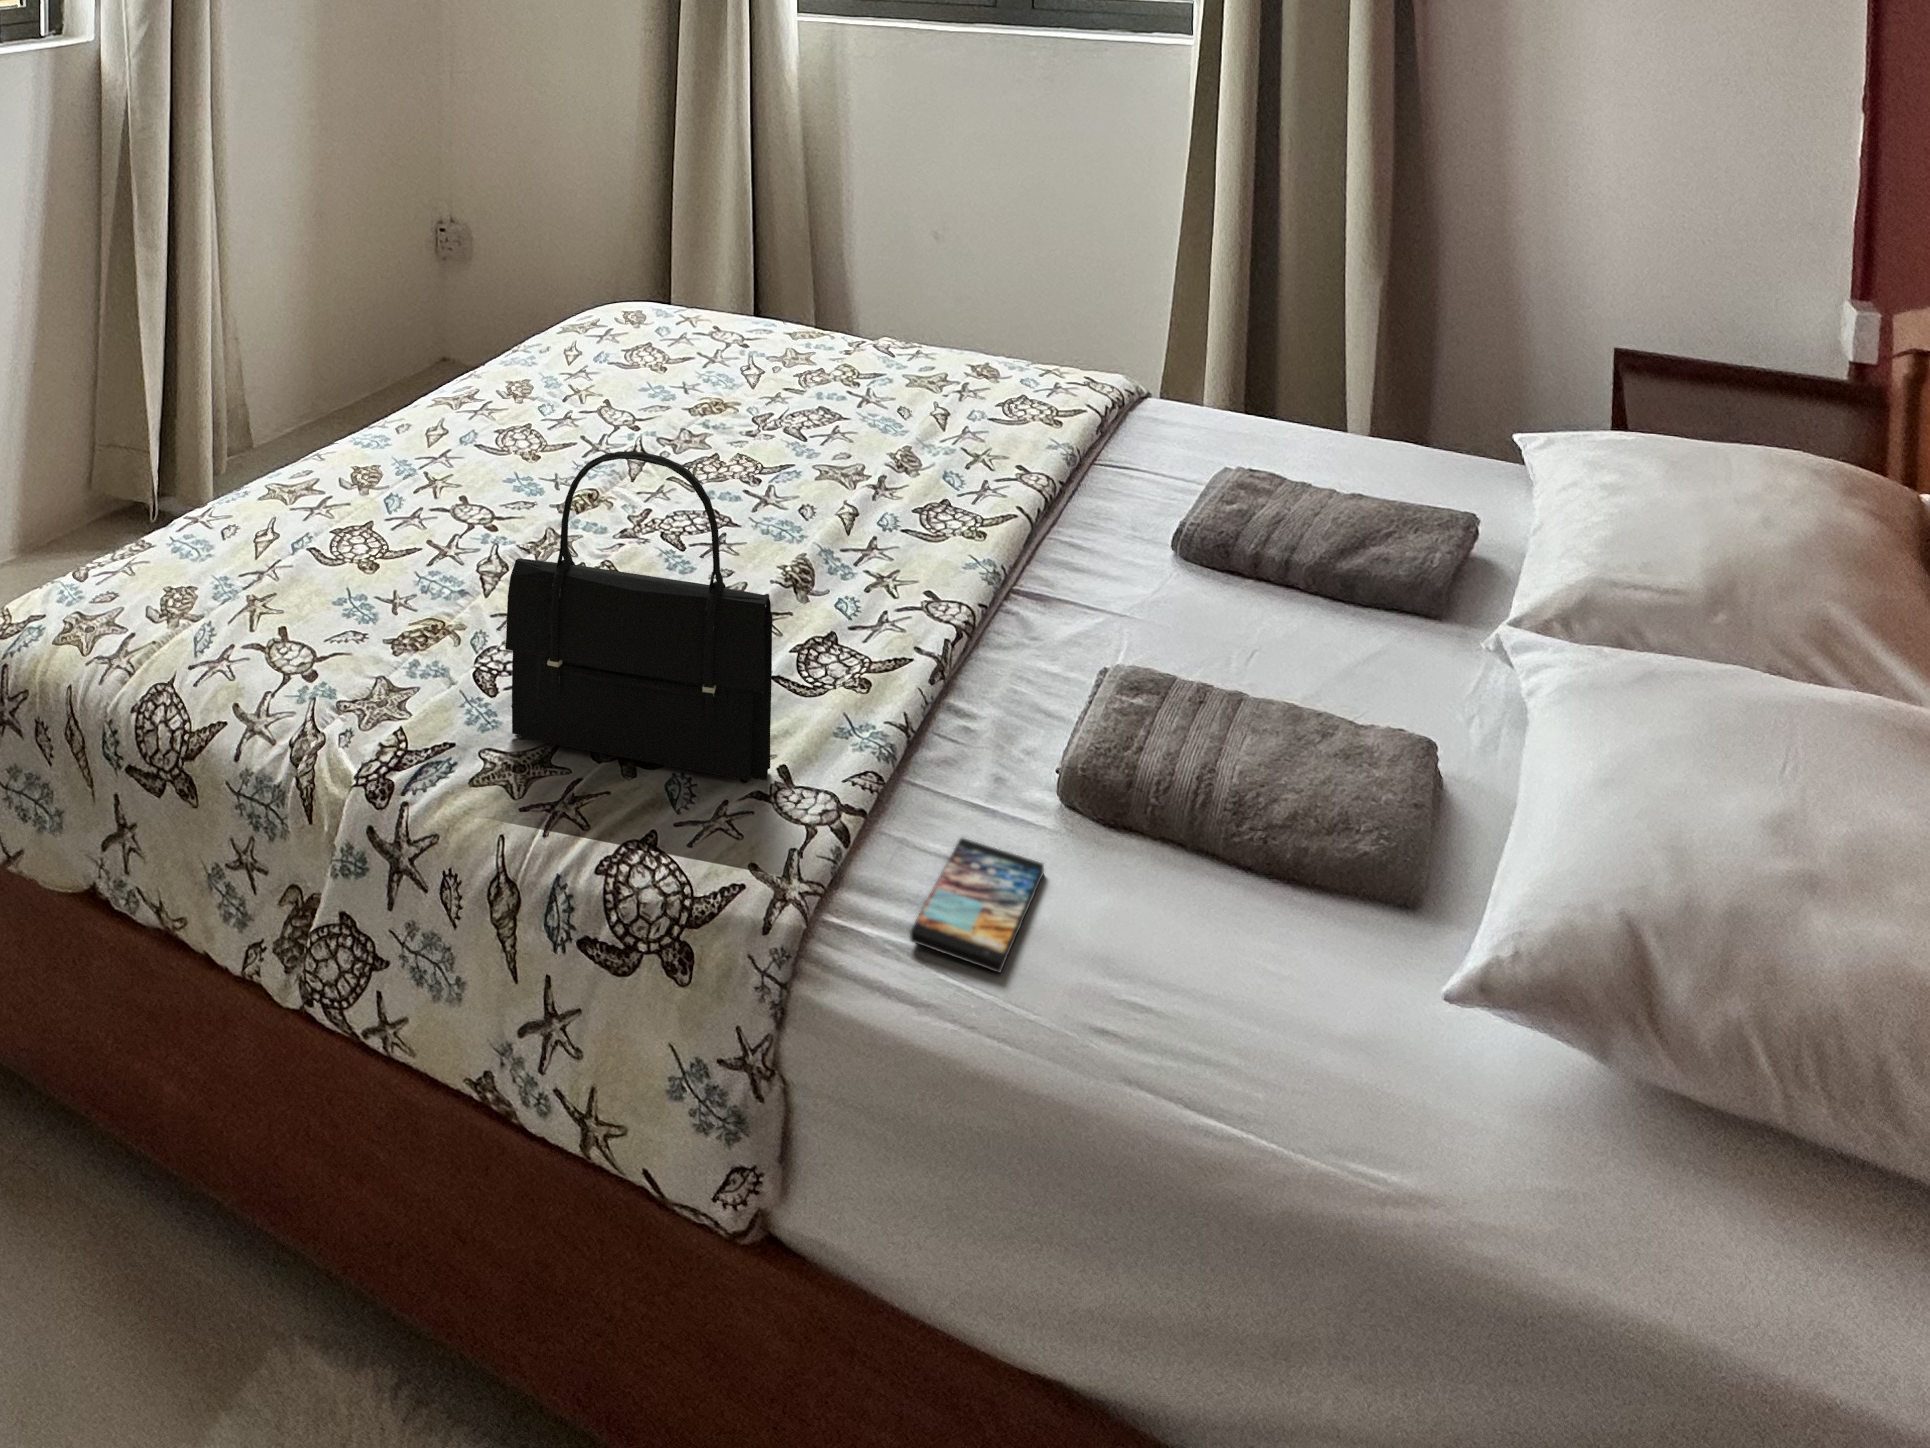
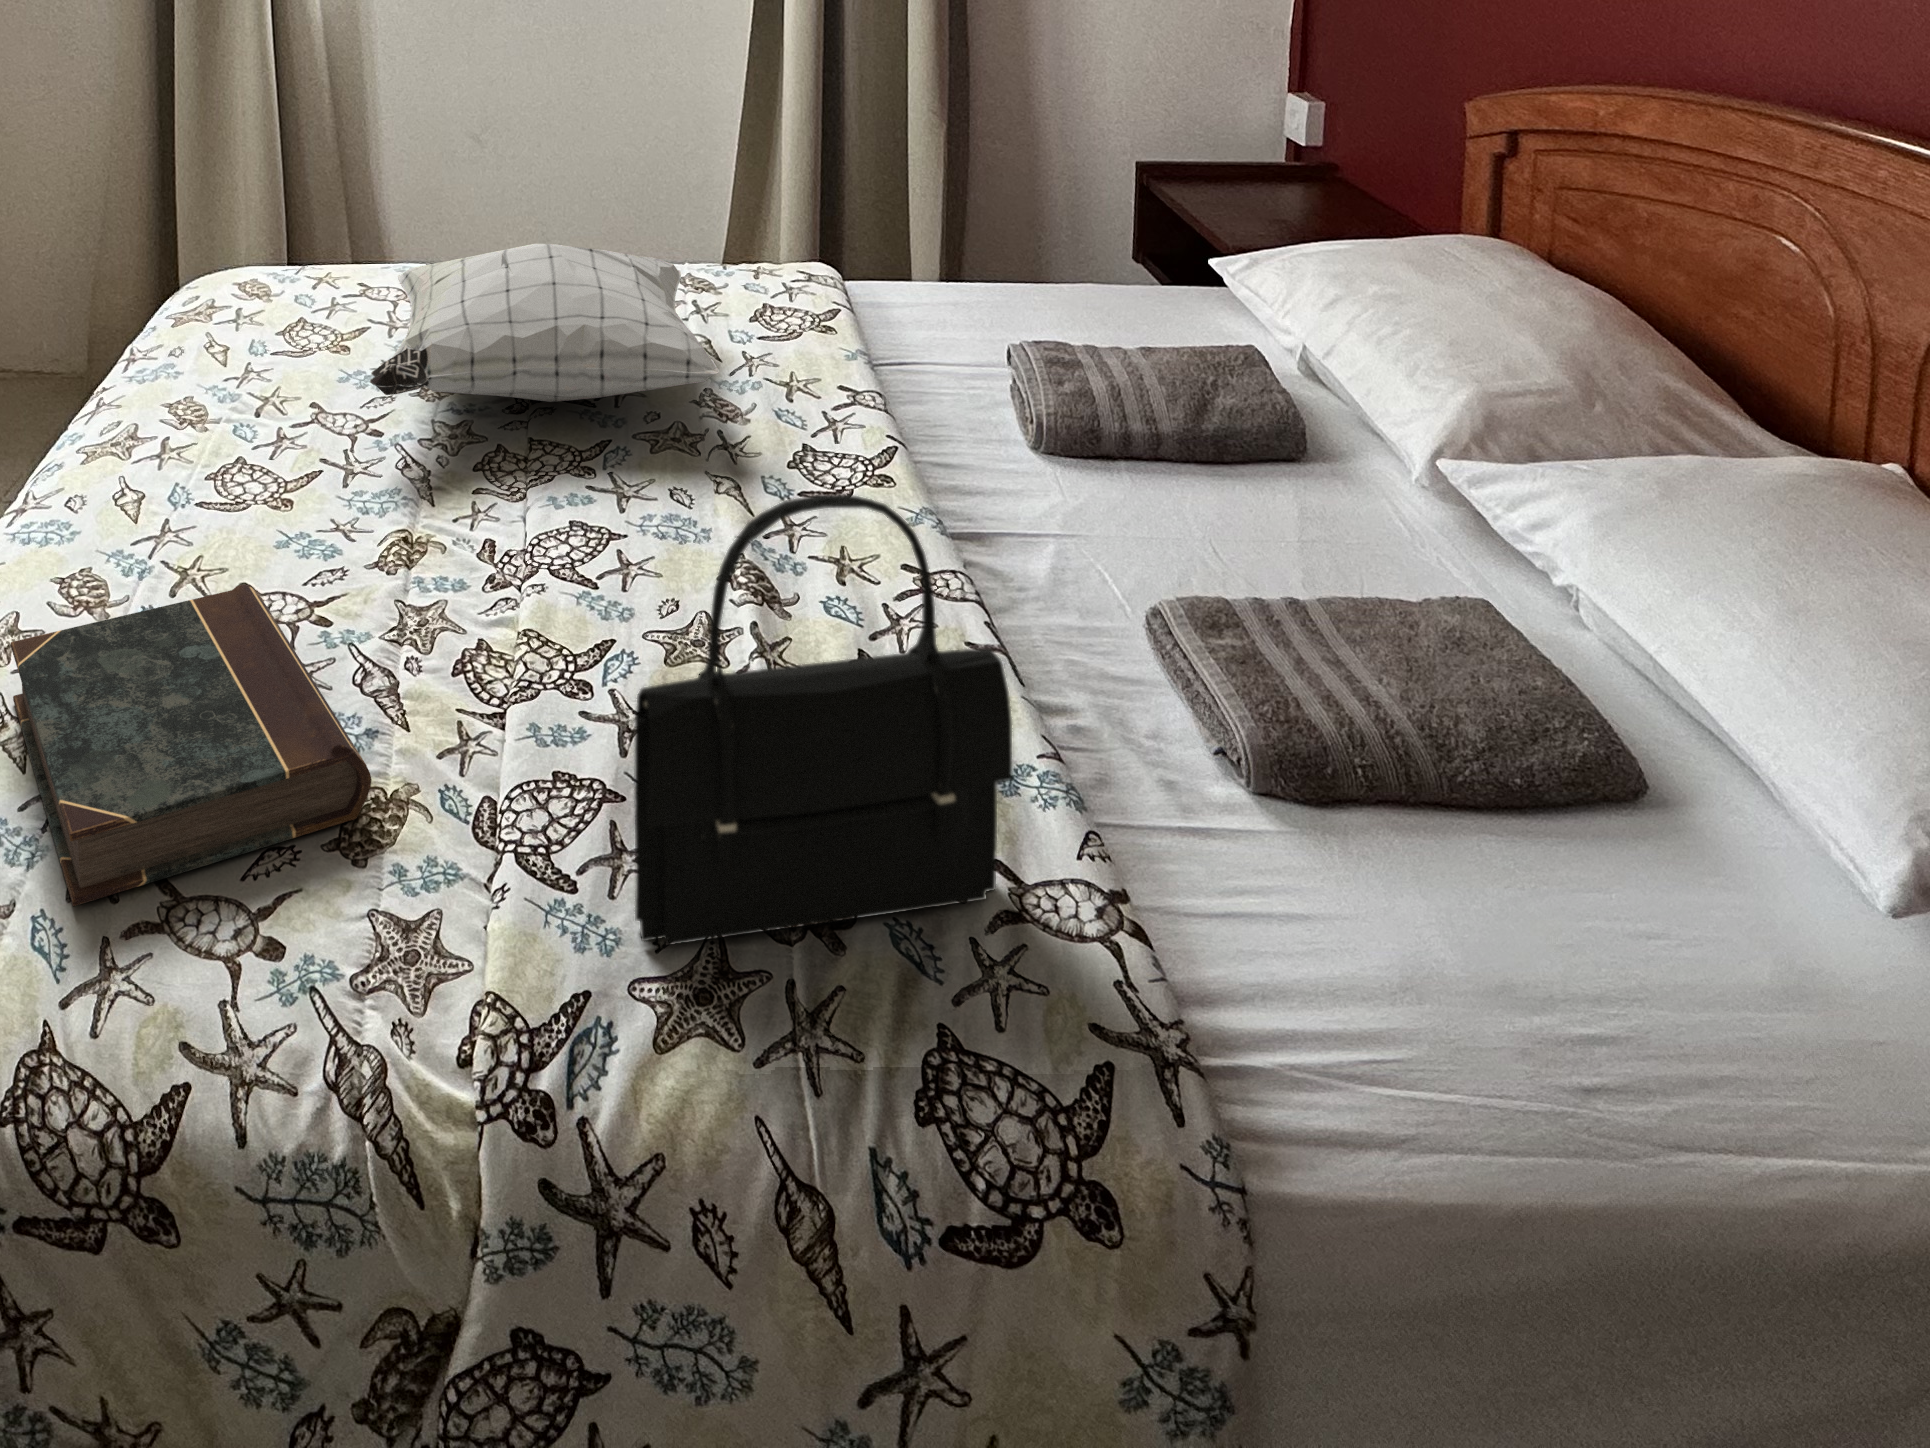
pillow: none [608,299,934,427] -> present [370,244,719,402]
book: none [227,481,449,628] -> present [11,585,372,906]
smartphone: present [910,838,1044,972] -> none [1233,883,1448,1059]

